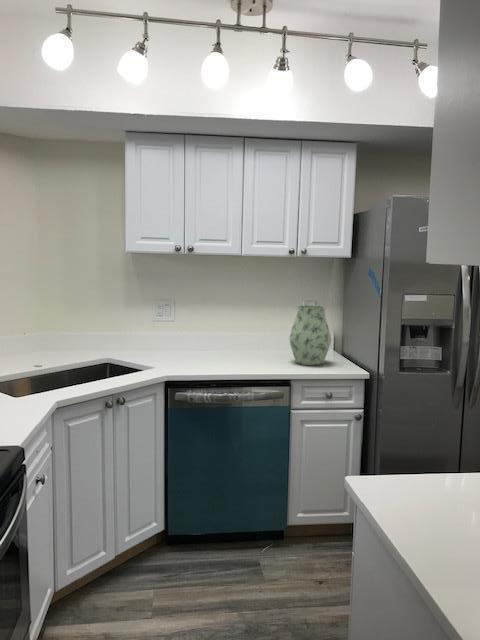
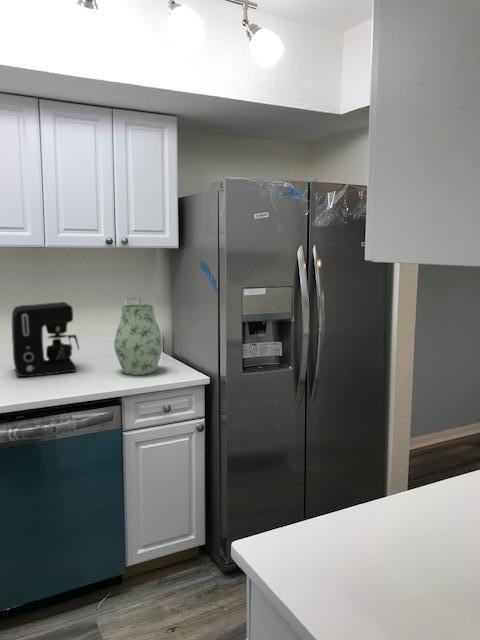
coffee maker: none [212,301,262,358] -> present [12,302,79,377]

